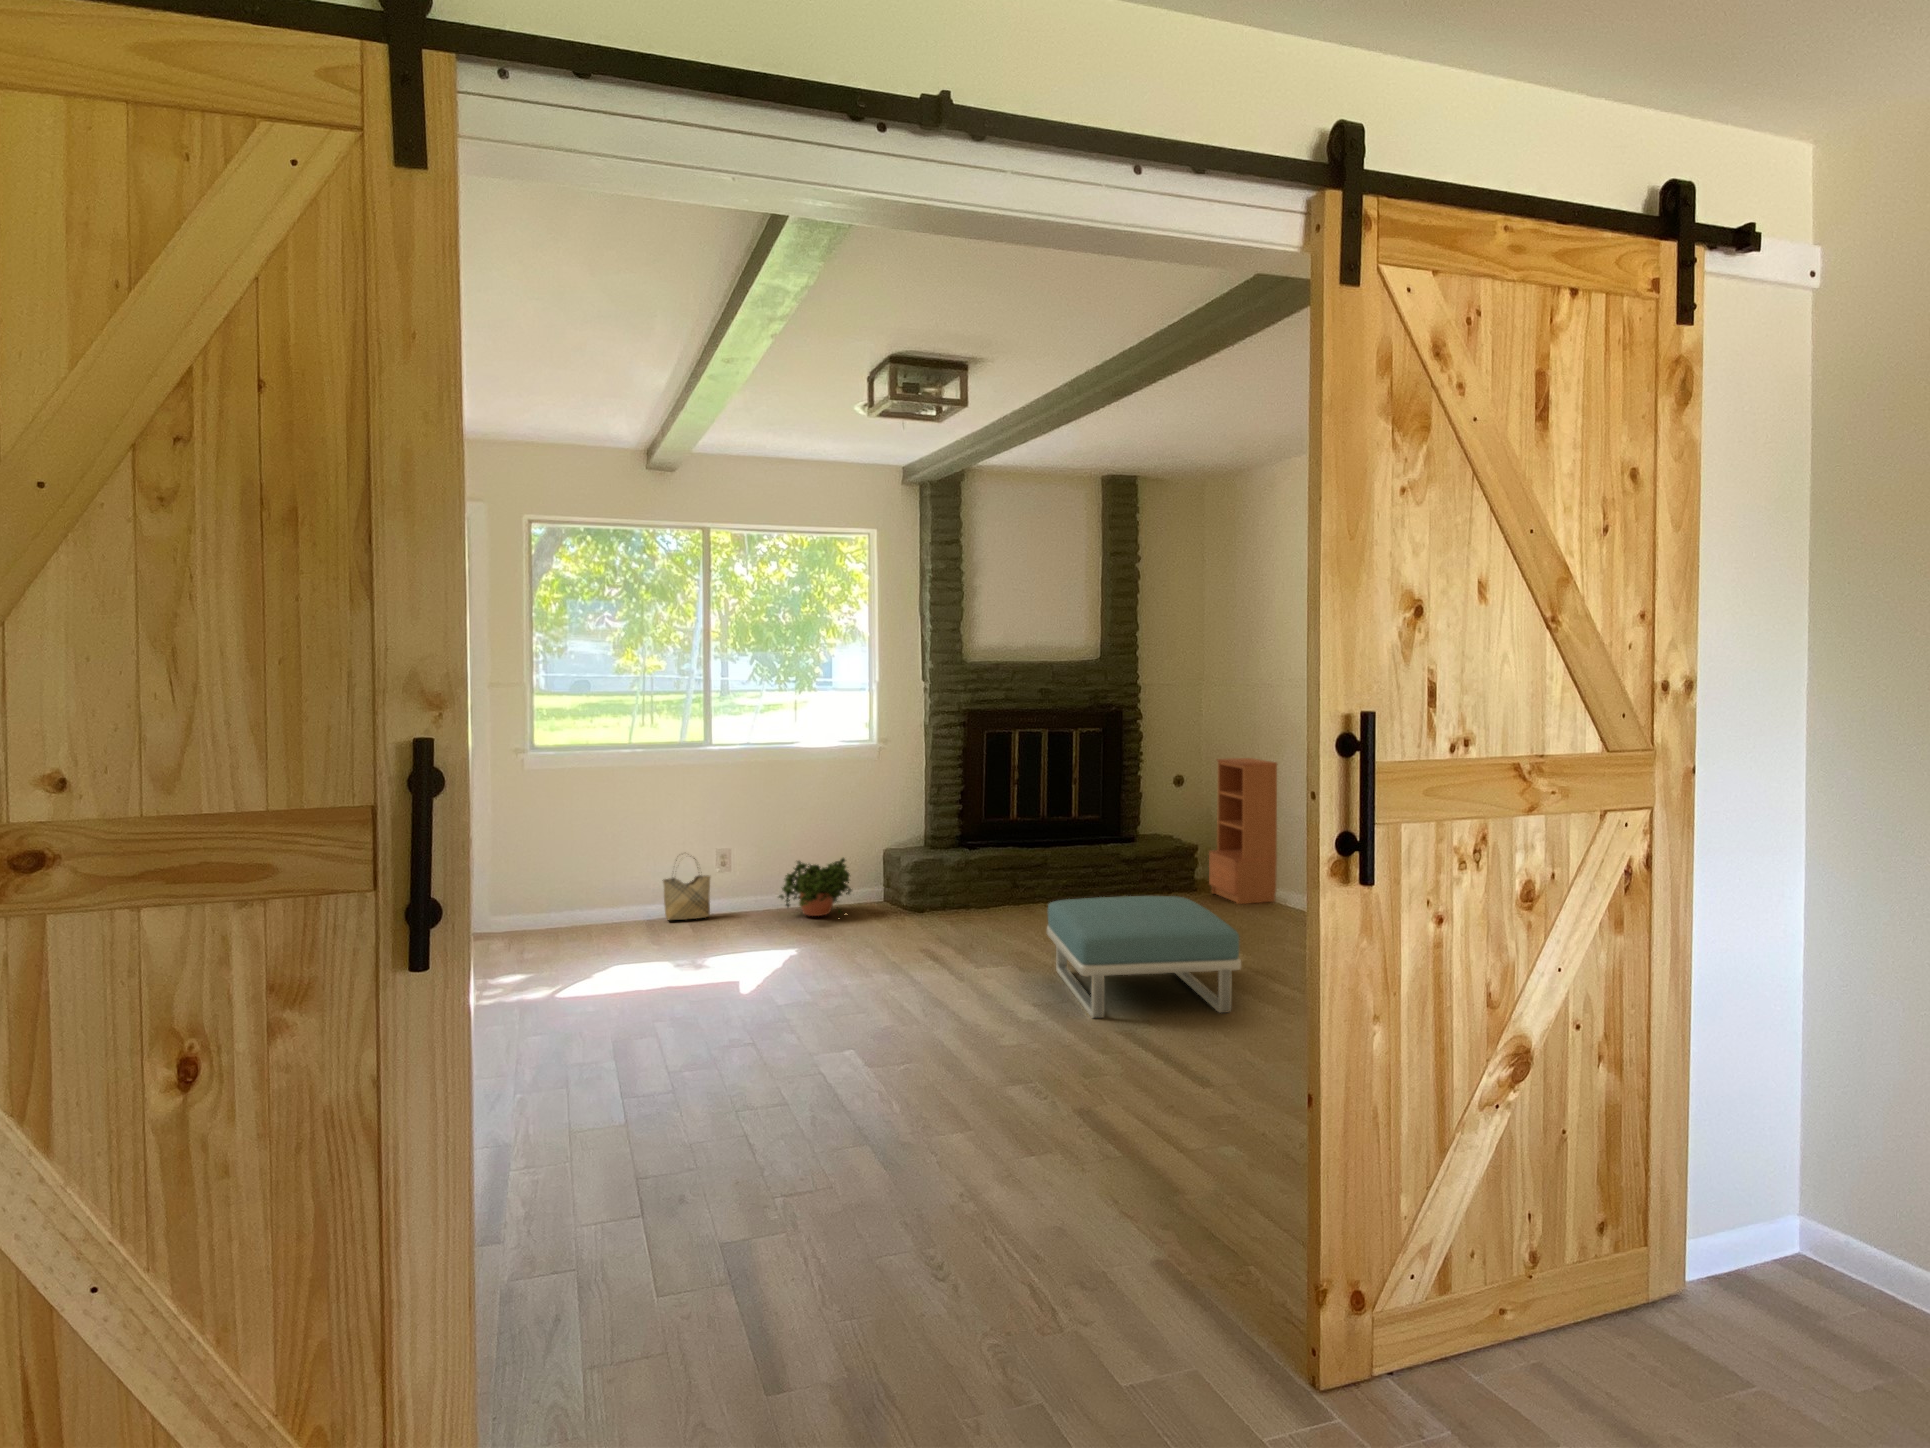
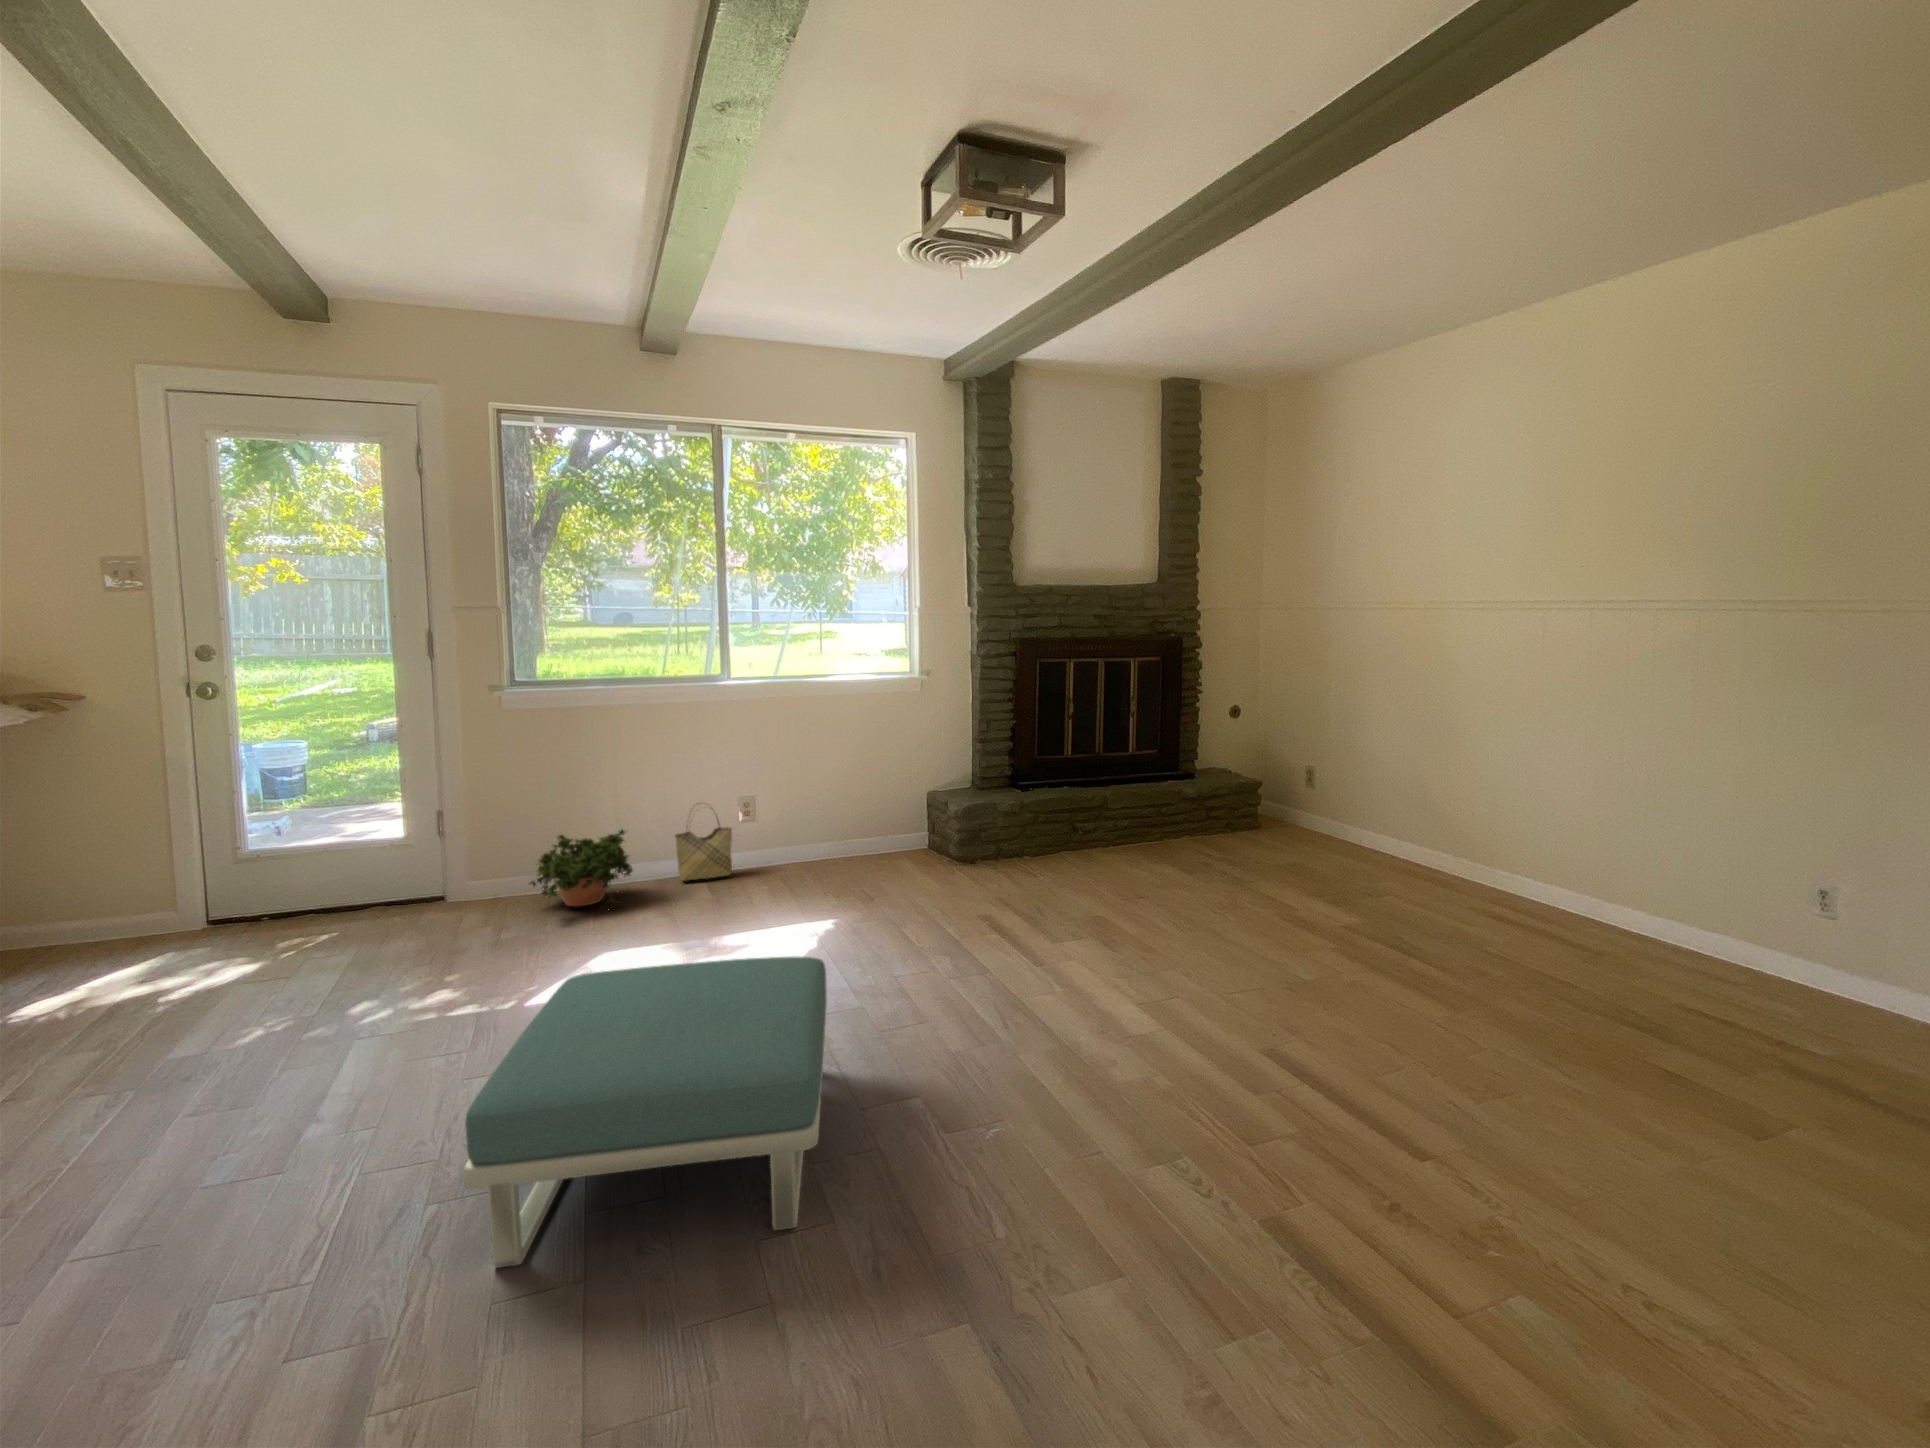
bookcase: present [1209,758,1277,904] -> none [1275,687,1354,844]
potted plant: present [779,858,852,916] -> present [528,829,633,906]
footstool: present [1047,896,1241,1018] -> present [463,957,827,1268]

